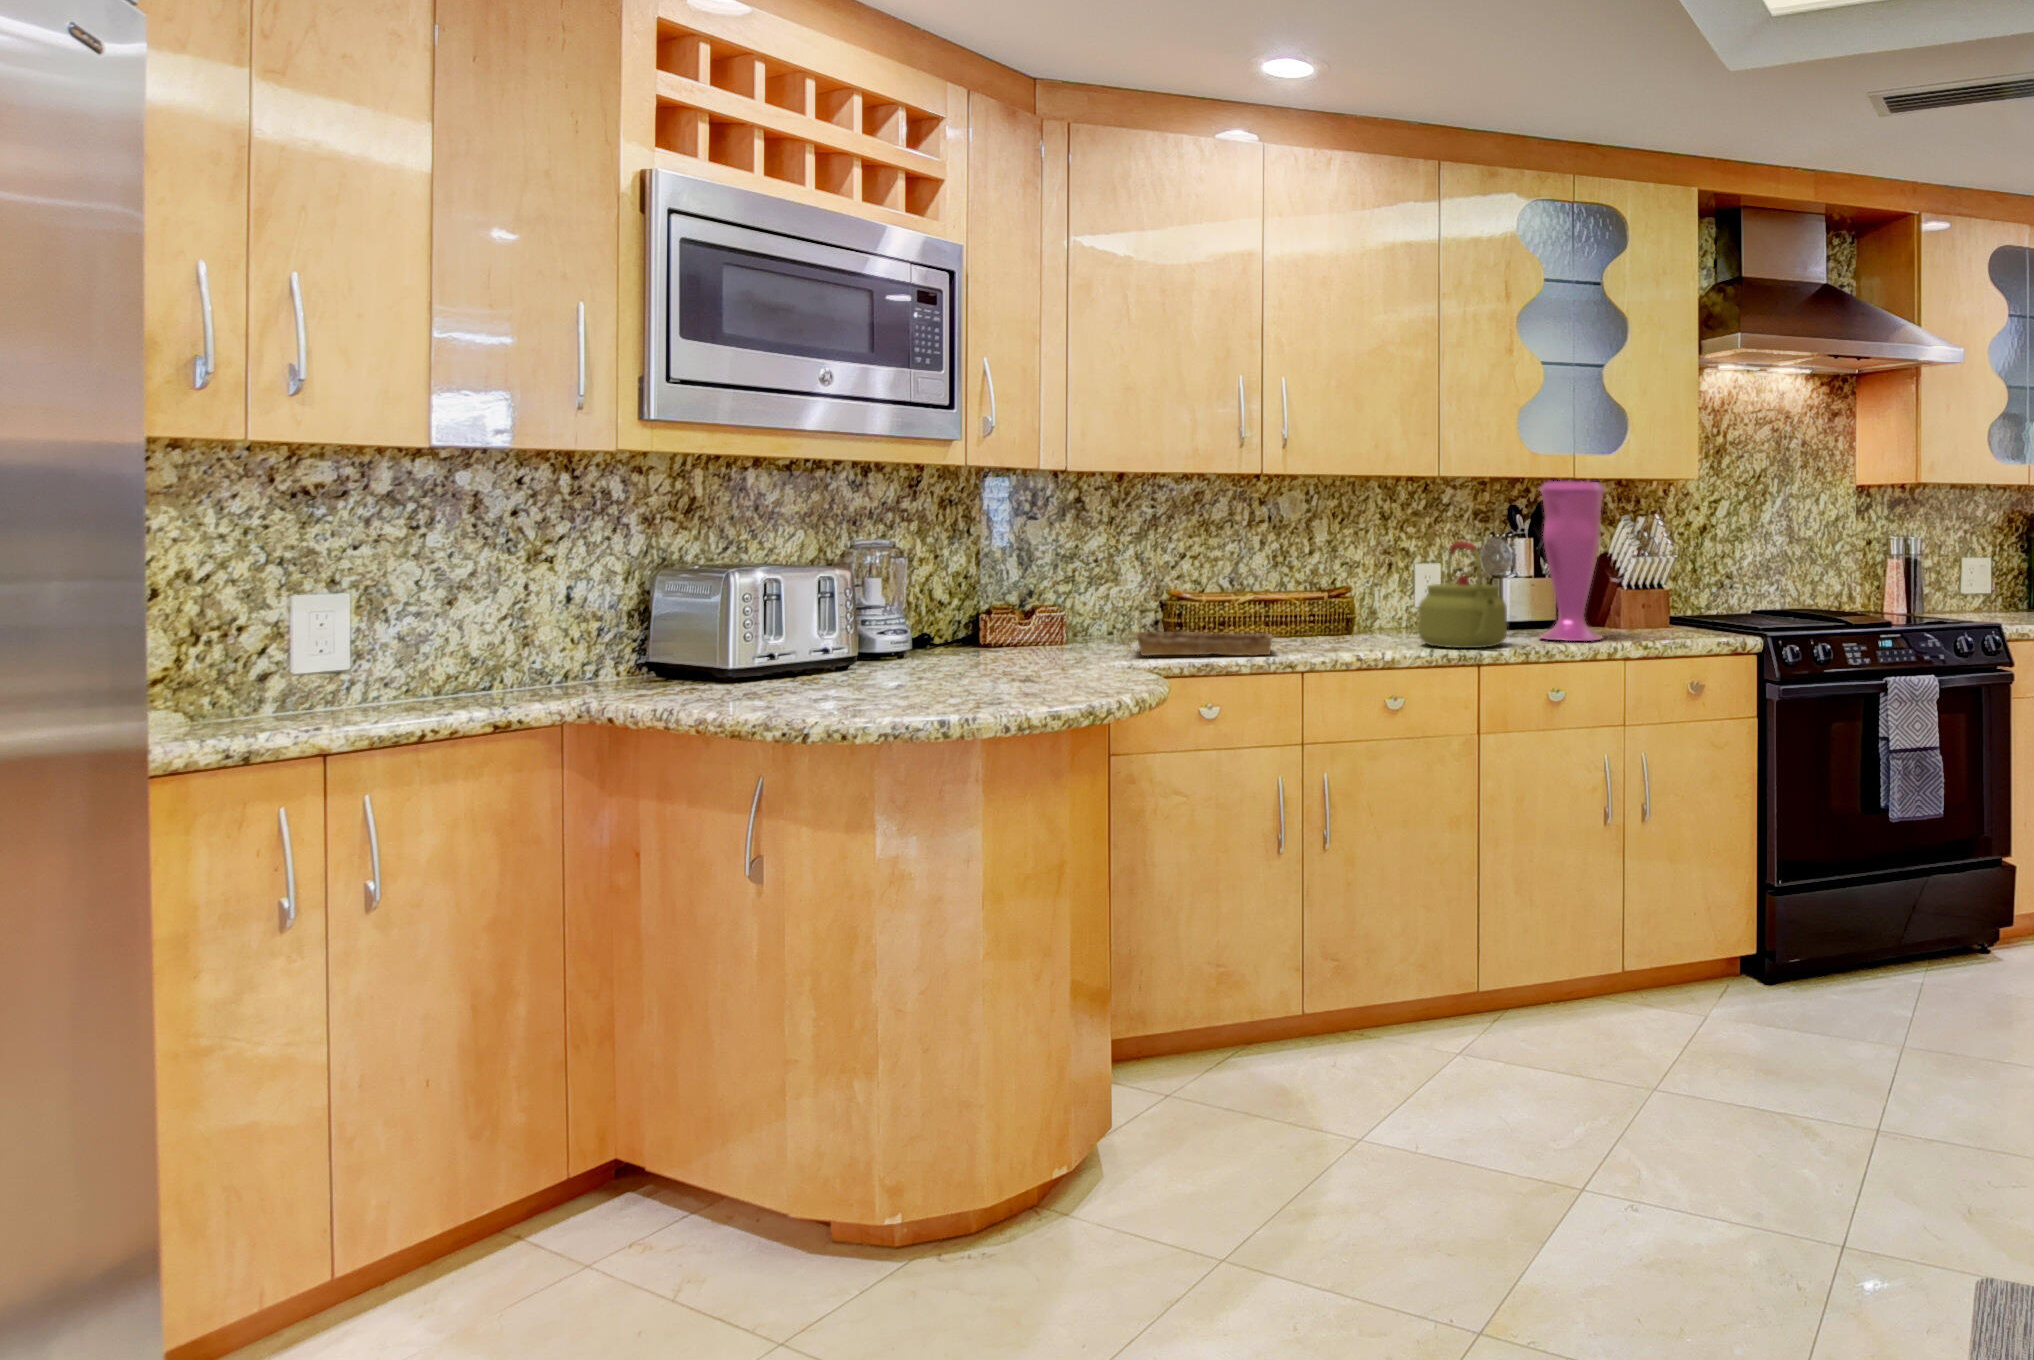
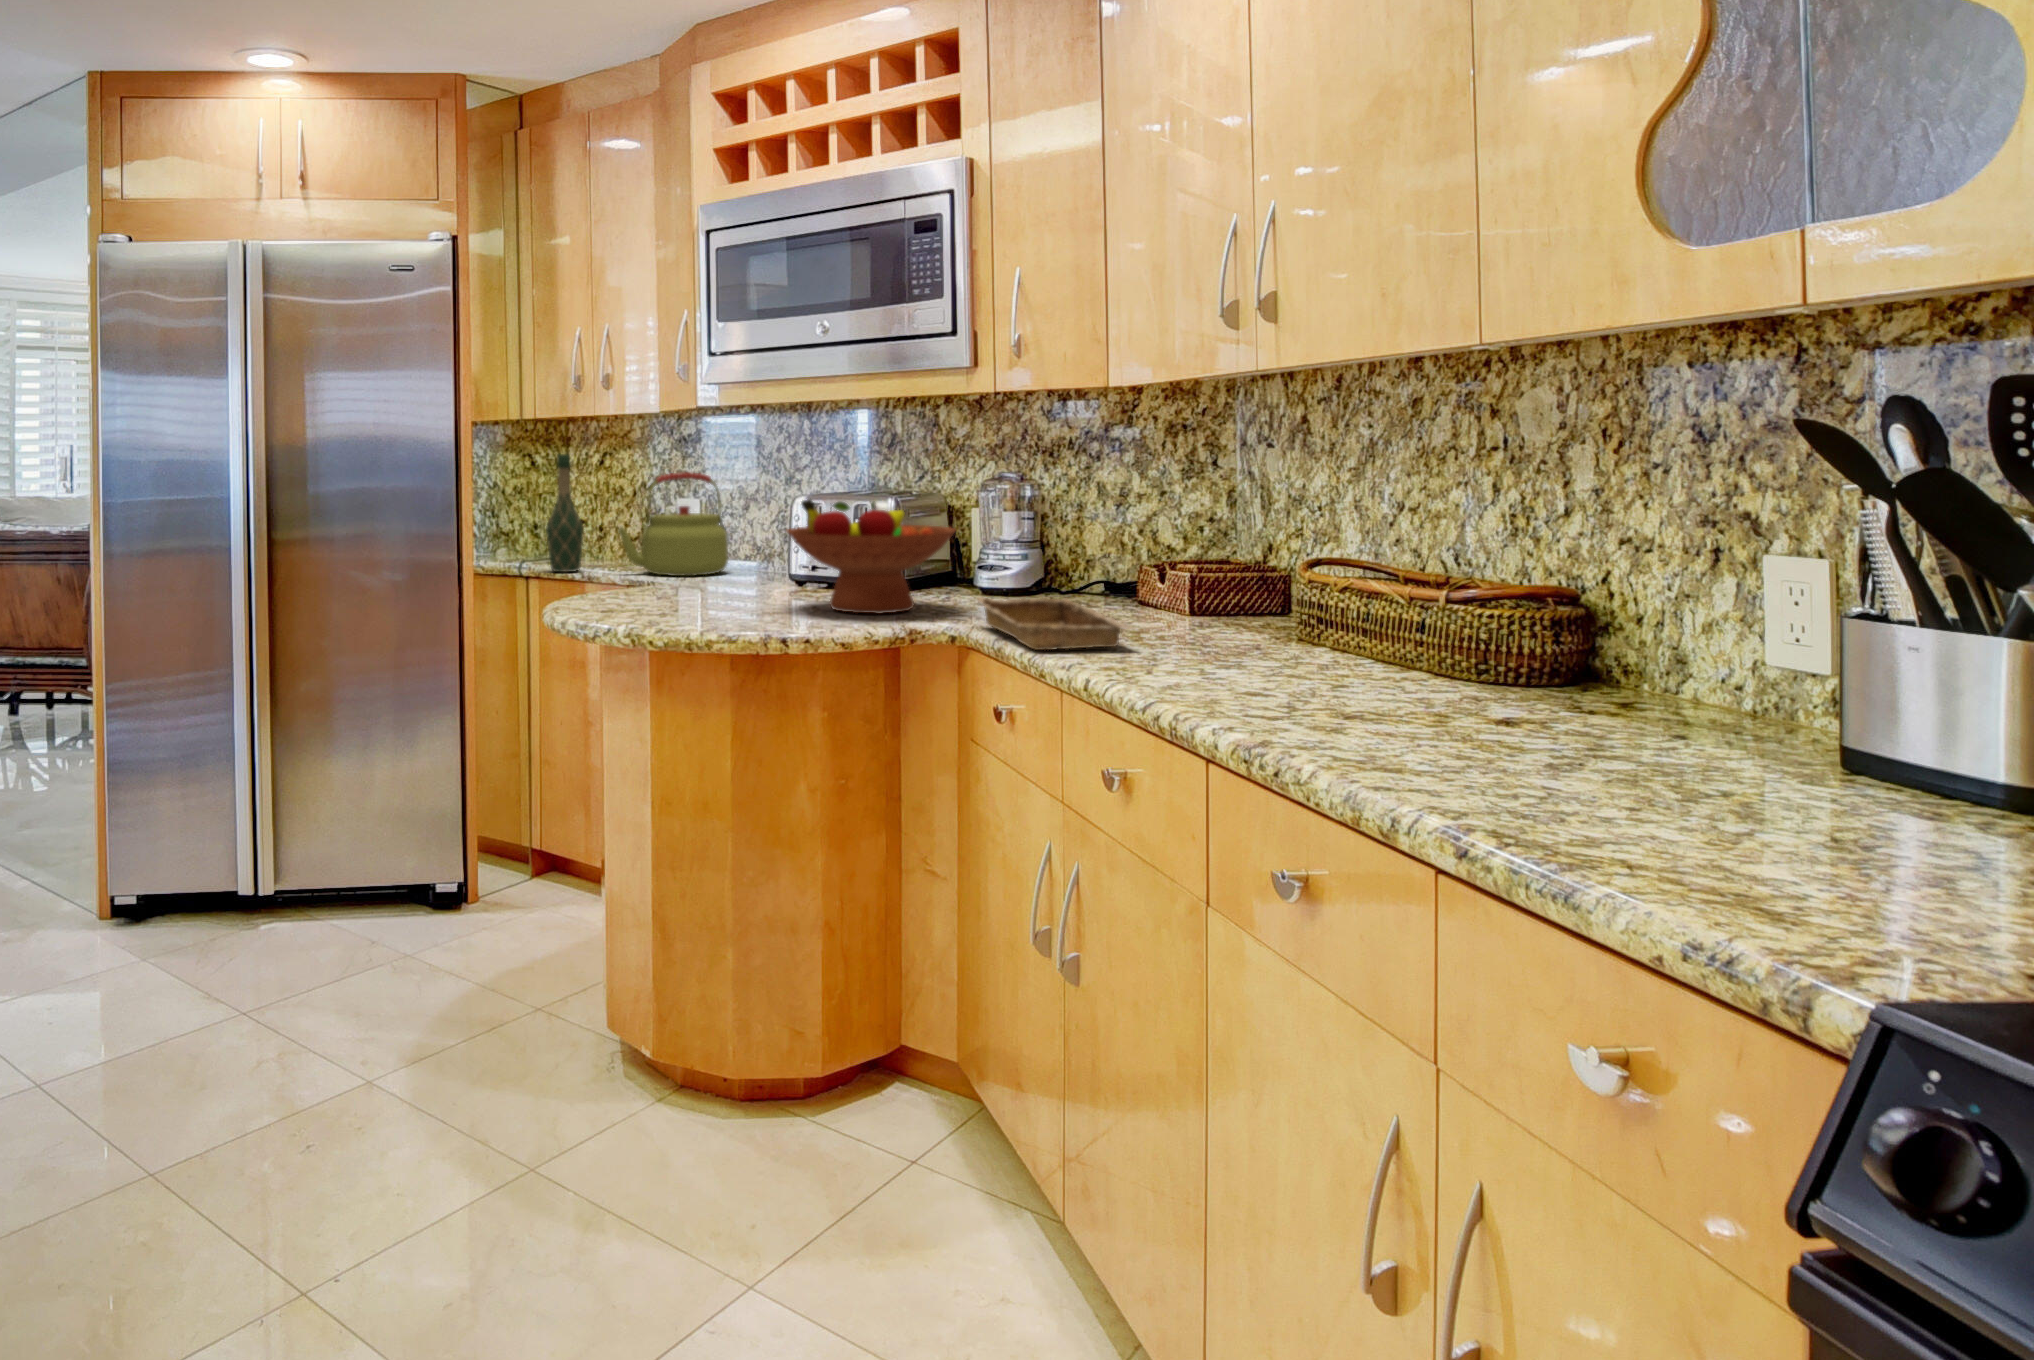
vase: present [1539,481,1606,641] -> none [1466,347,1703,787]
wine bottle: none [248,515,338,729] -> present [546,454,584,572]
kettle: present [1418,542,1507,648] -> present [618,472,728,576]
fruit bowl: none [917,563,1085,670] -> present [787,499,956,614]

